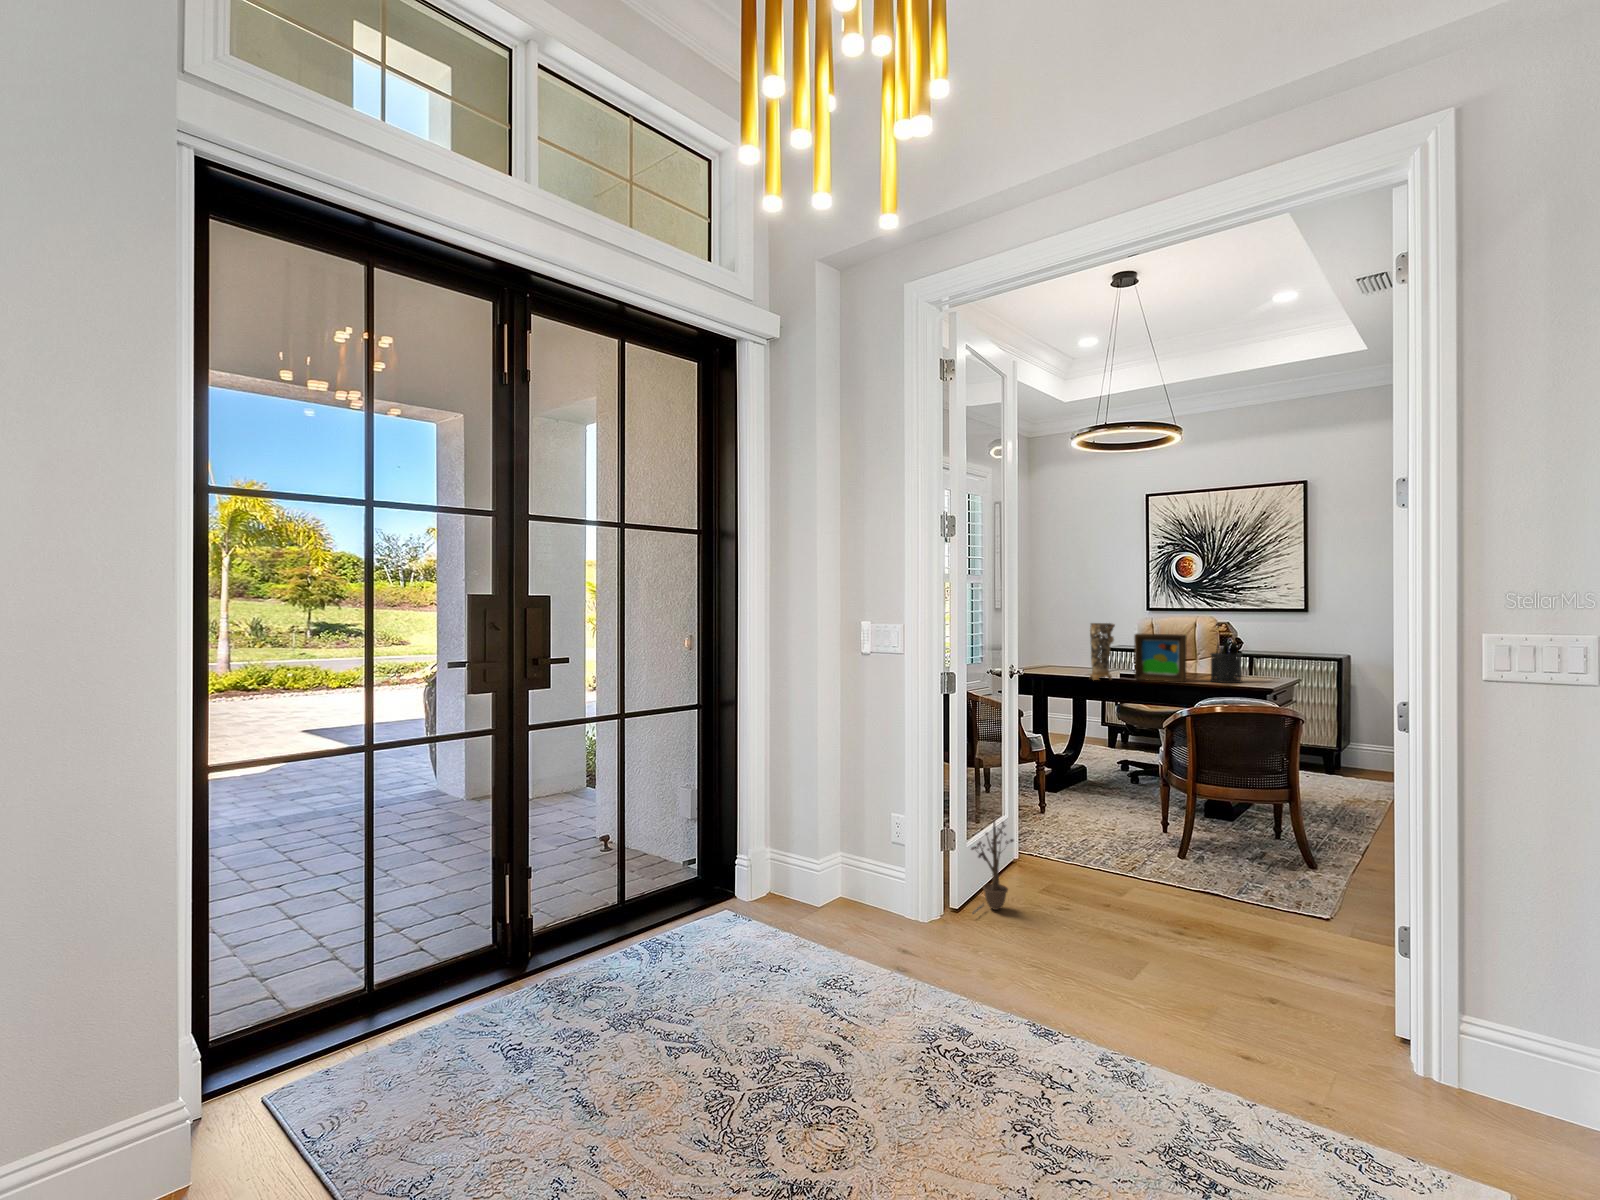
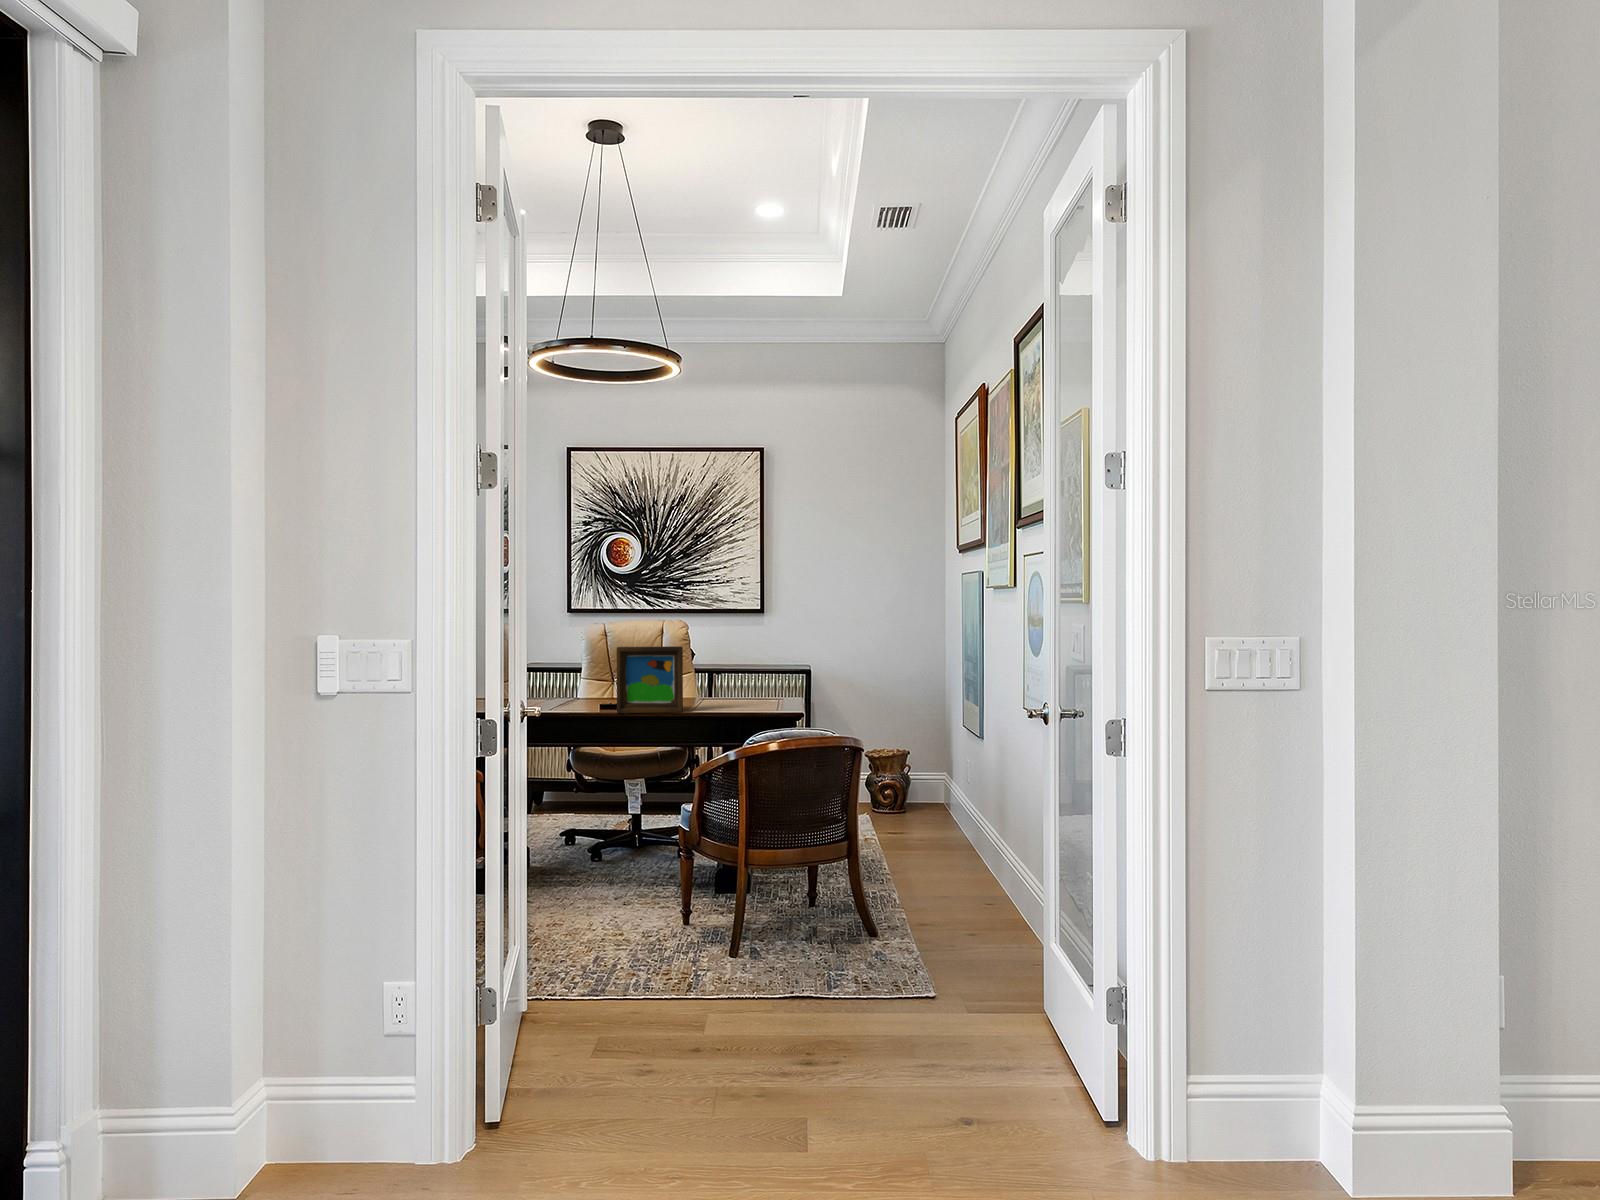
decorative vase: present [1090,623,1115,680] -> none [554,633,590,717]
pen holder: present [1210,643,1241,683] -> none [707,651,746,709]
decorative plant: present [971,821,1014,914] -> none [524,960,582,1127]

